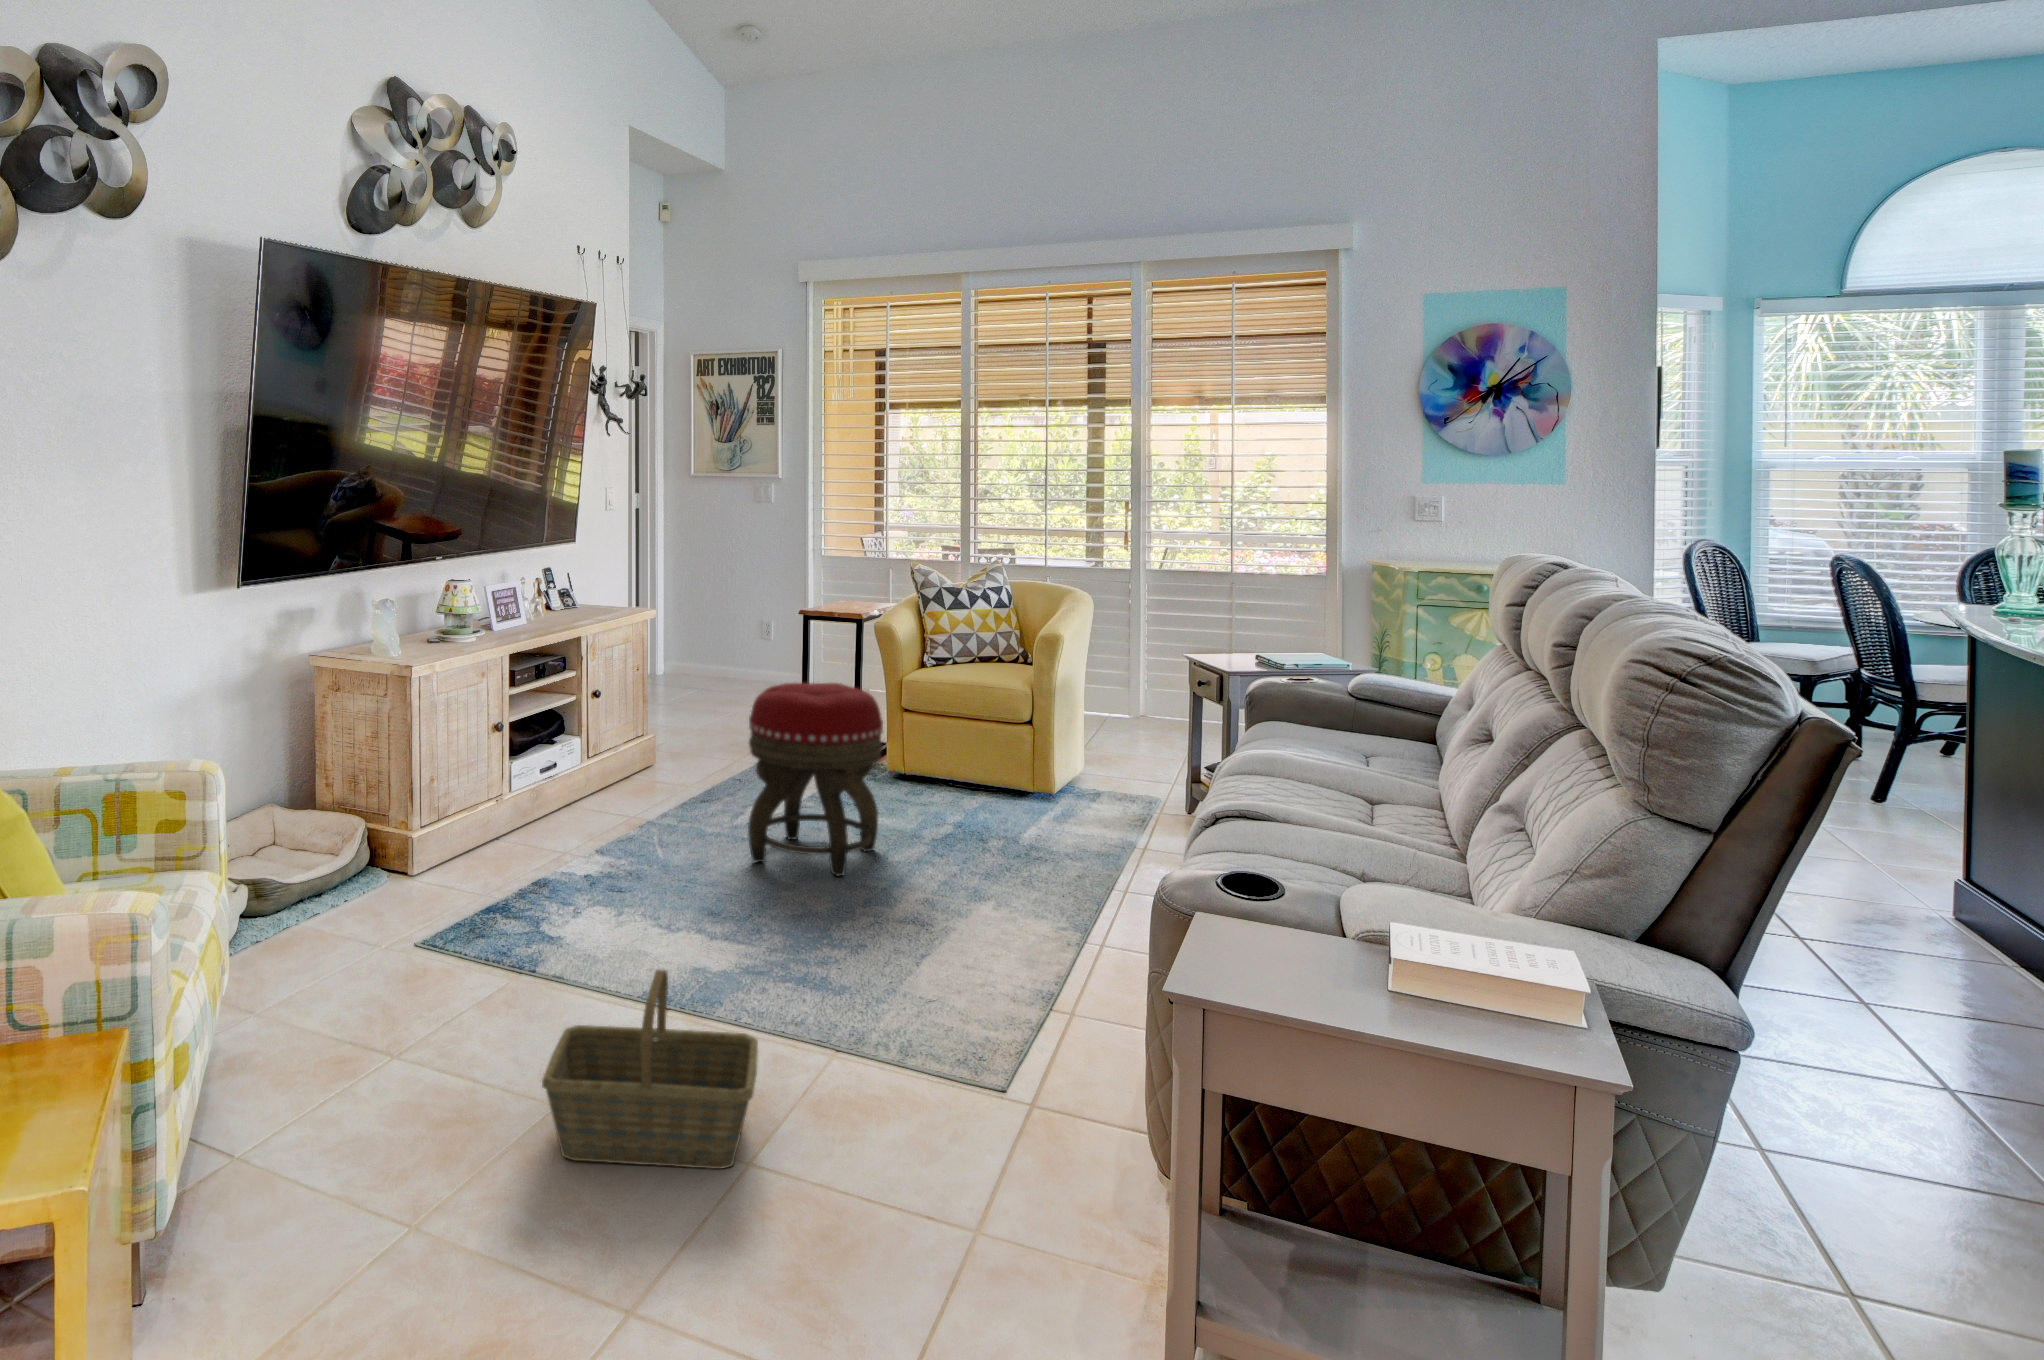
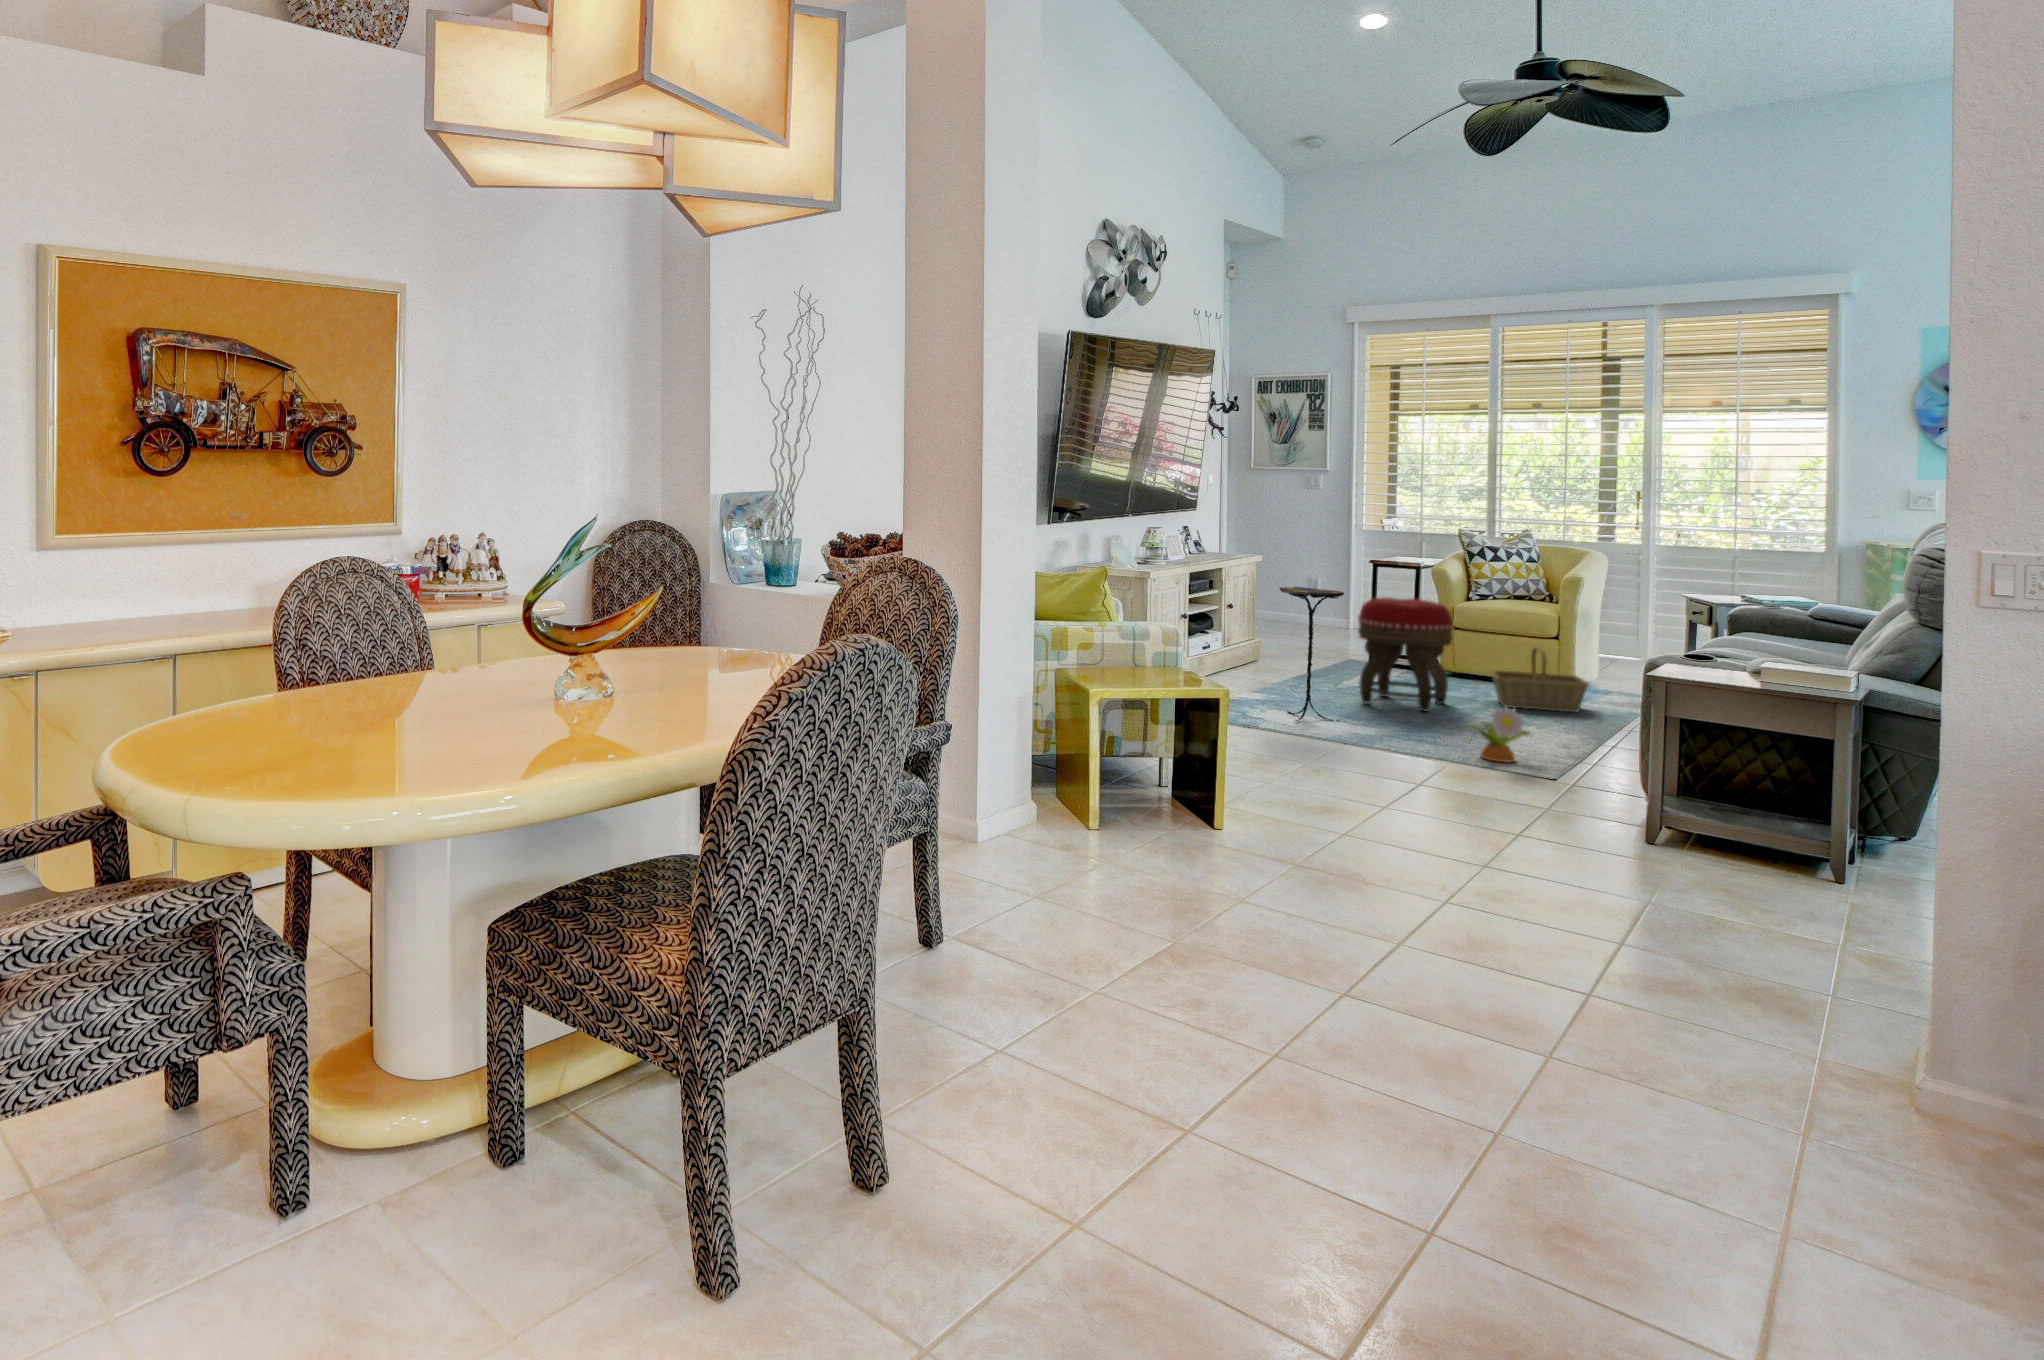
side table: none [599,682,702,932] -> present [1280,587,1344,721]
decorative plant: none [871,925,978,1032] -> present [1469,706,1532,762]
basket: present [542,970,758,1169] -> present [1491,648,1588,712]

